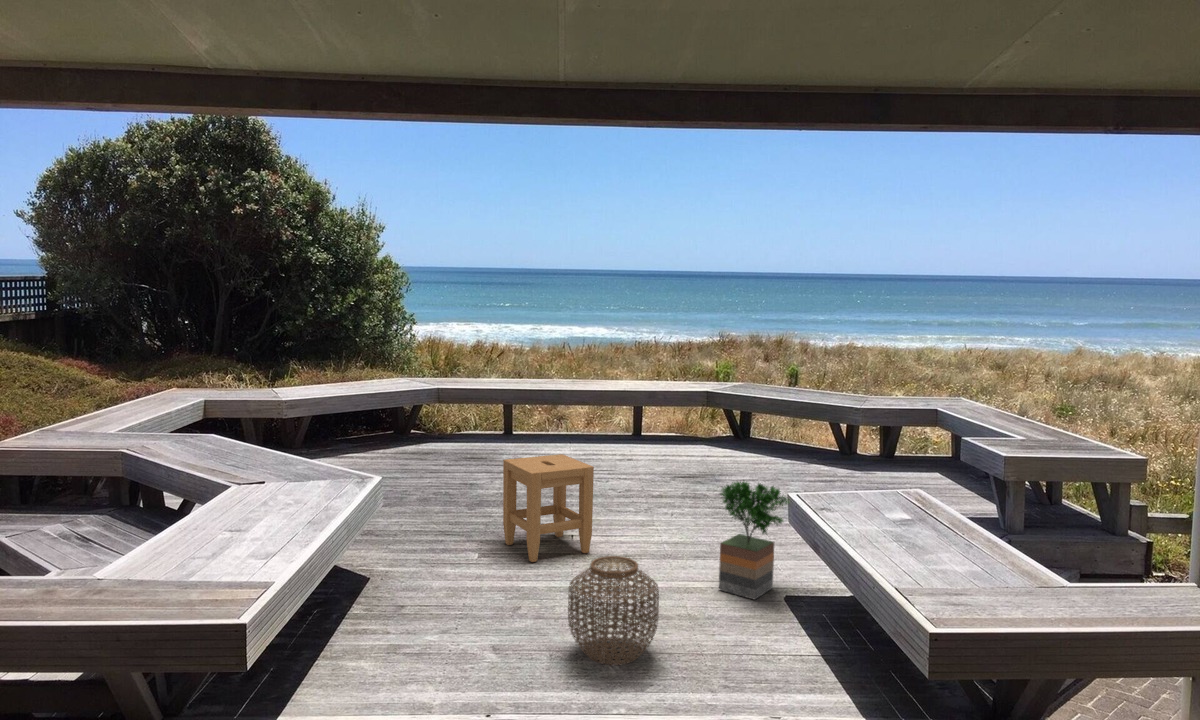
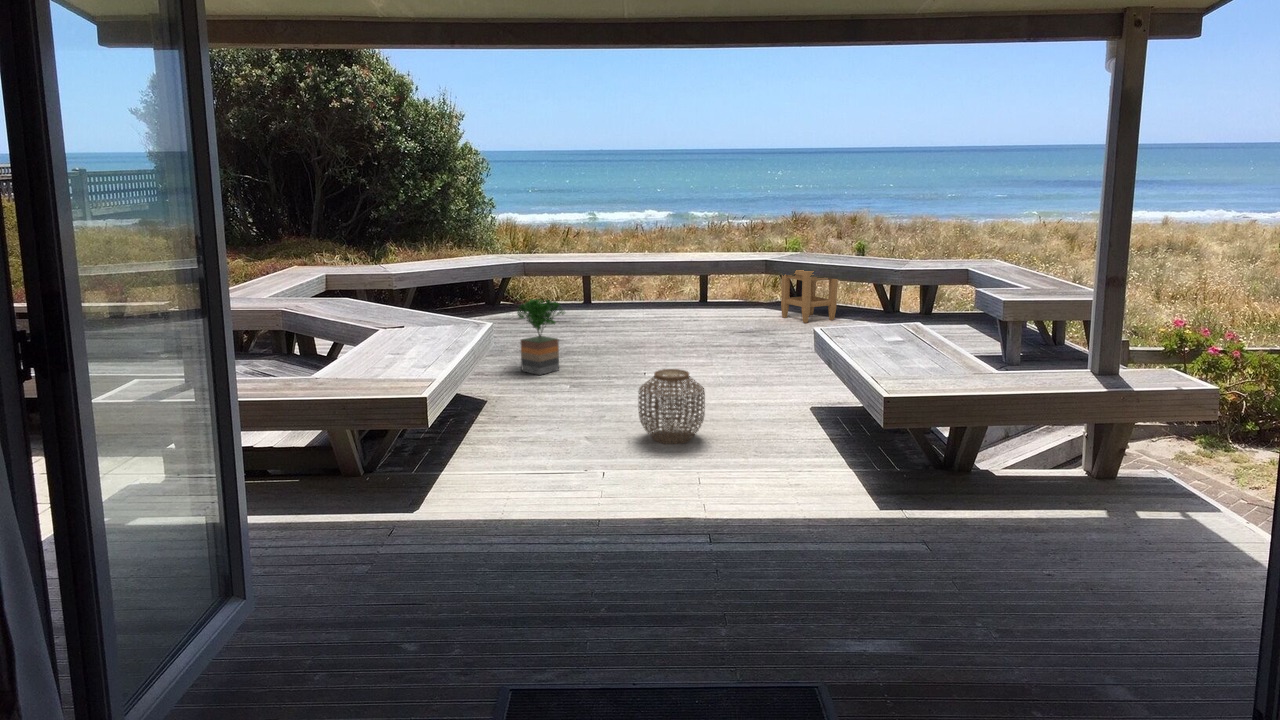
stool: present [503,454,594,562] -> present [781,270,838,323]
potted tree: present [719,481,789,599] -> present [517,299,565,375]

